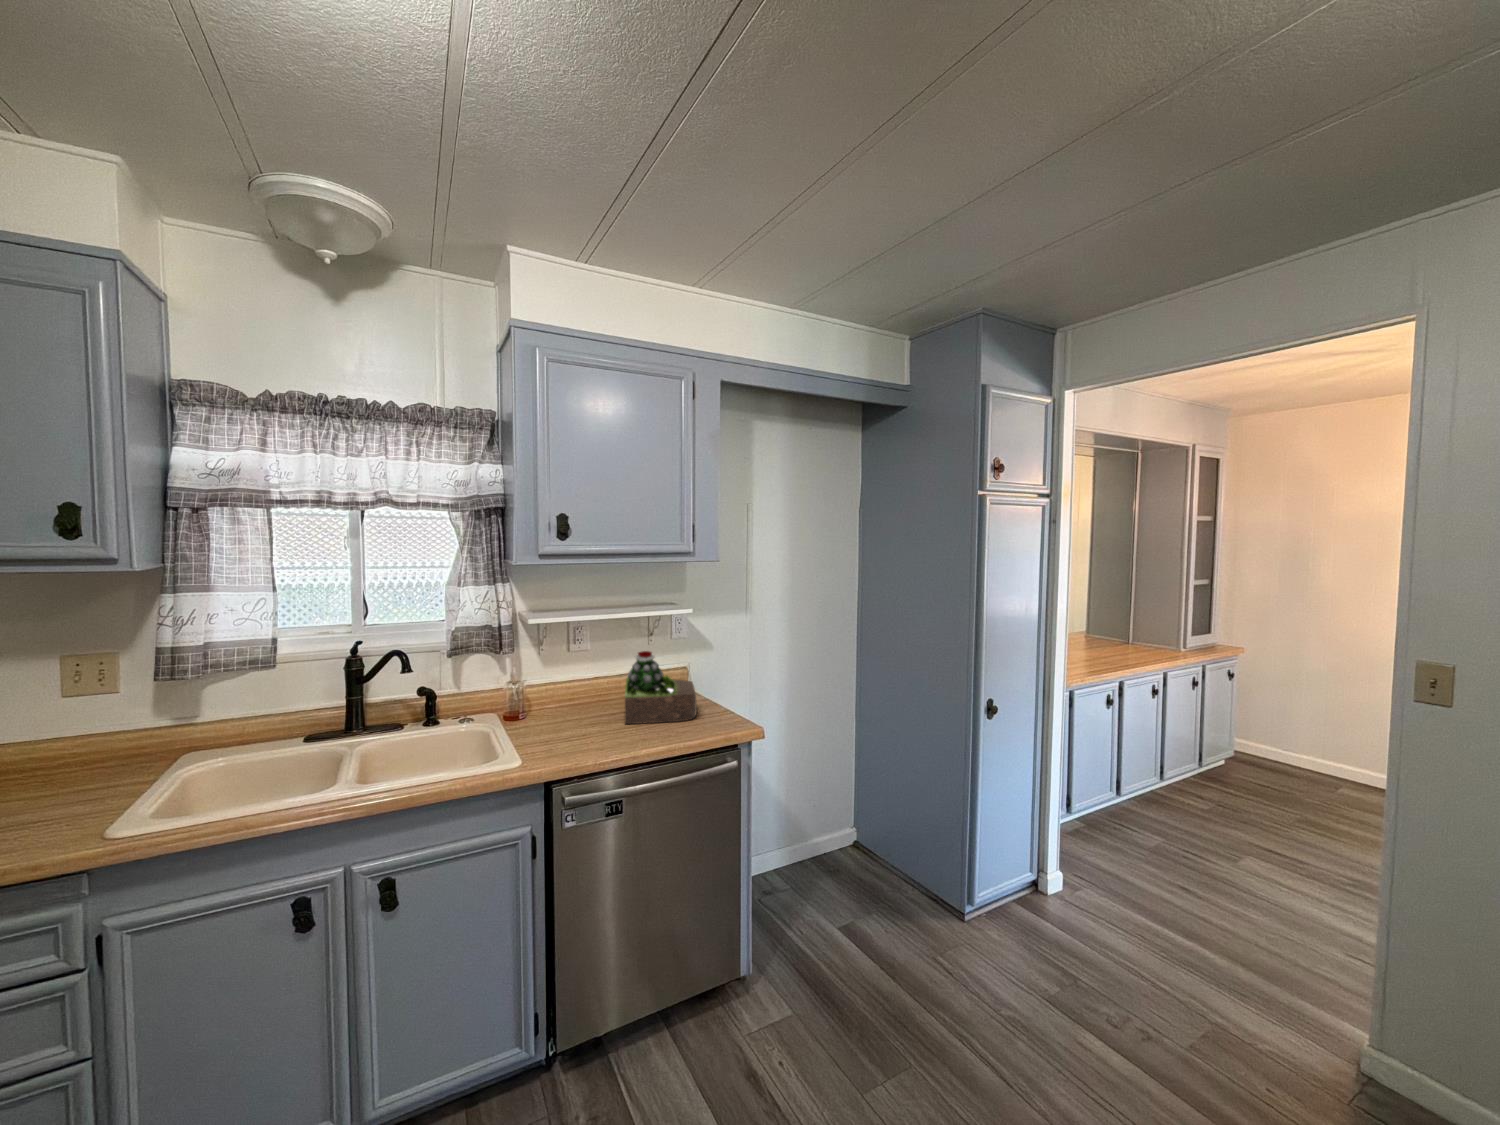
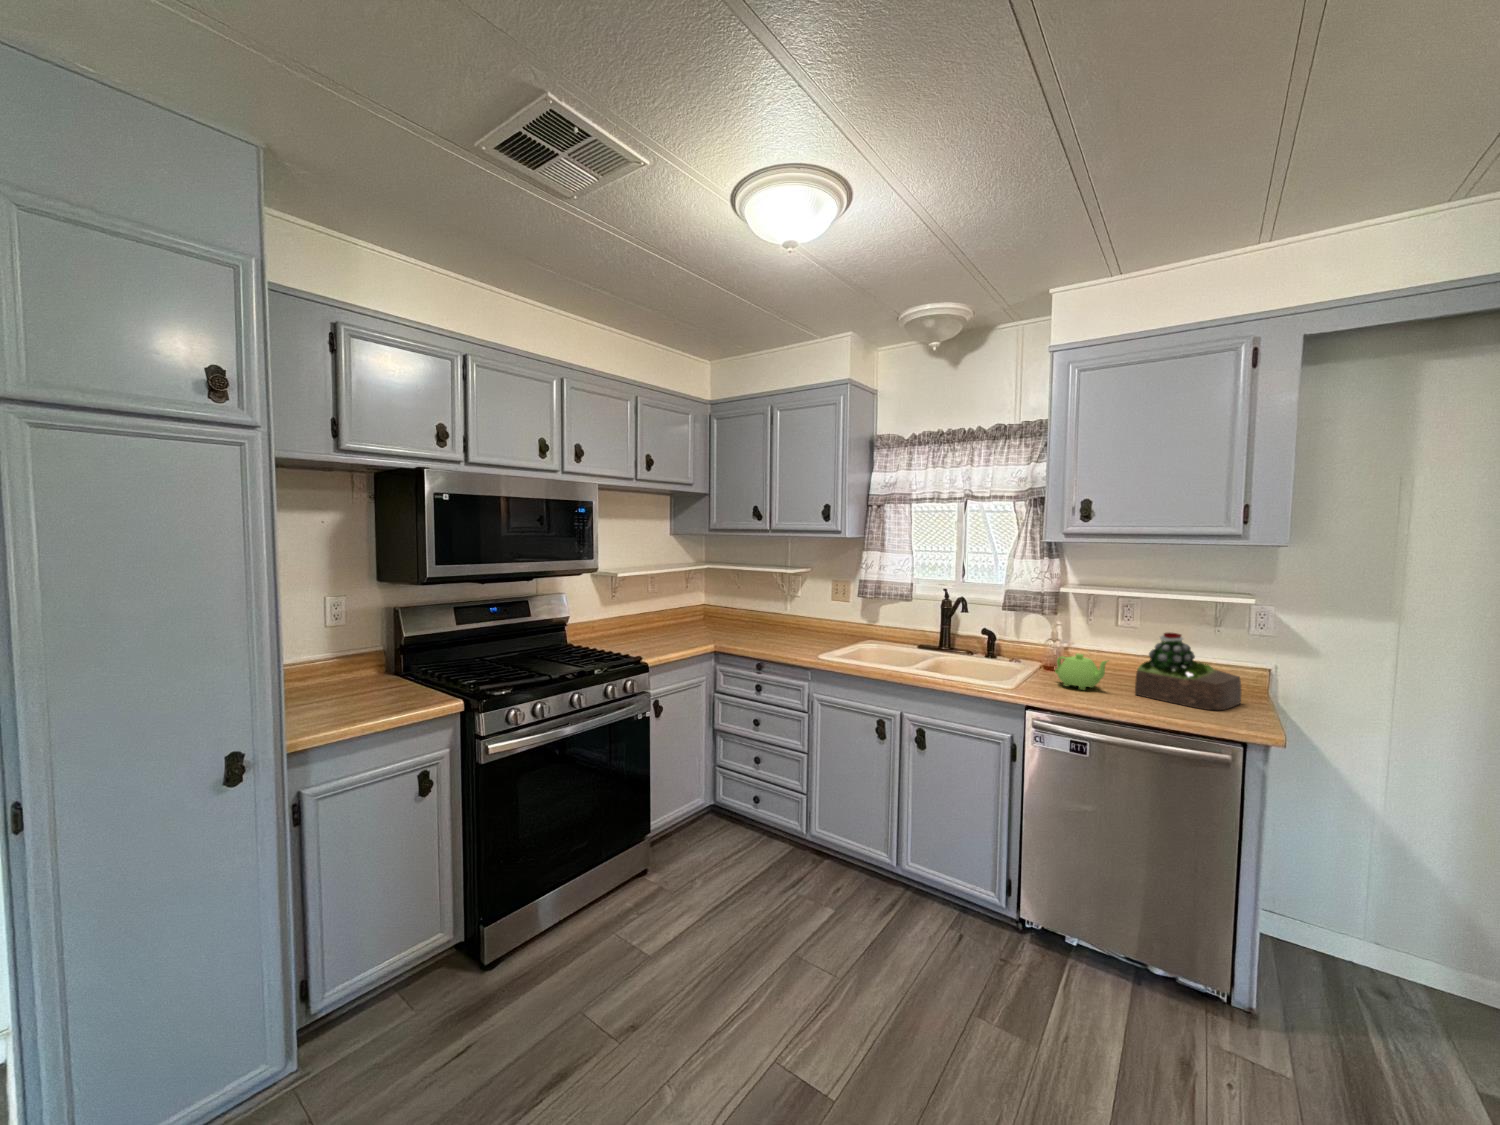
teapot: none [541,694,605,737] -> present [1055,654,1107,690]

